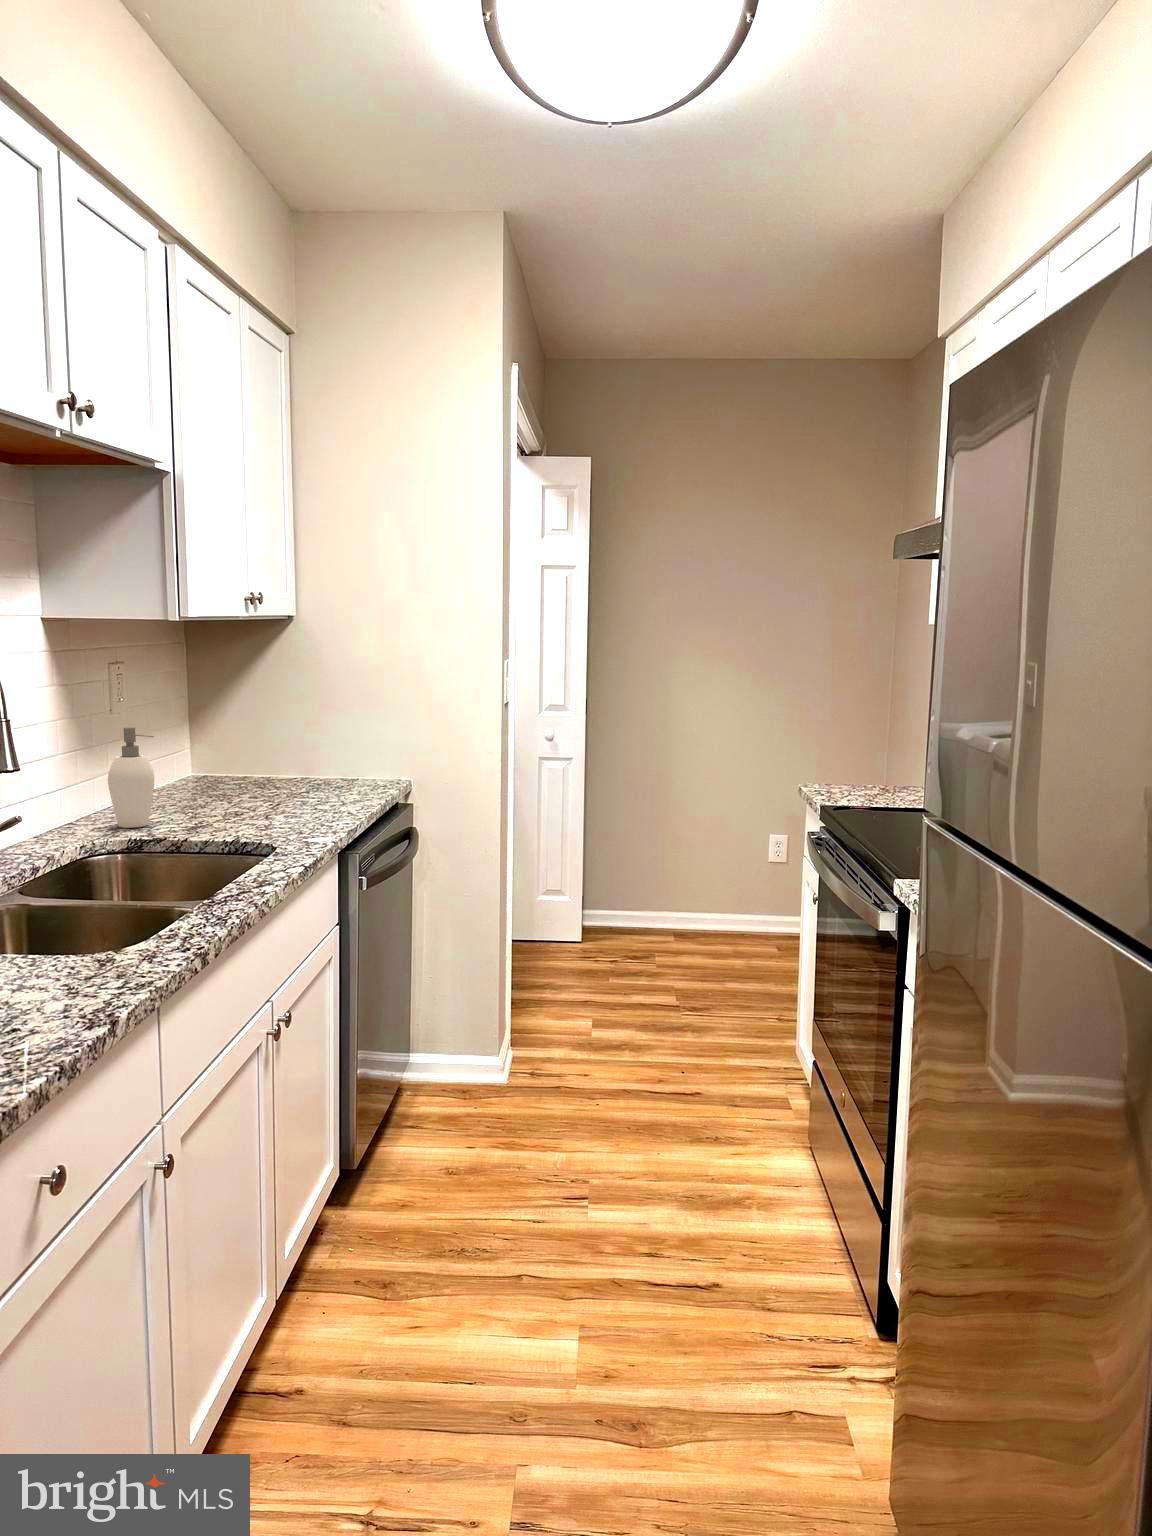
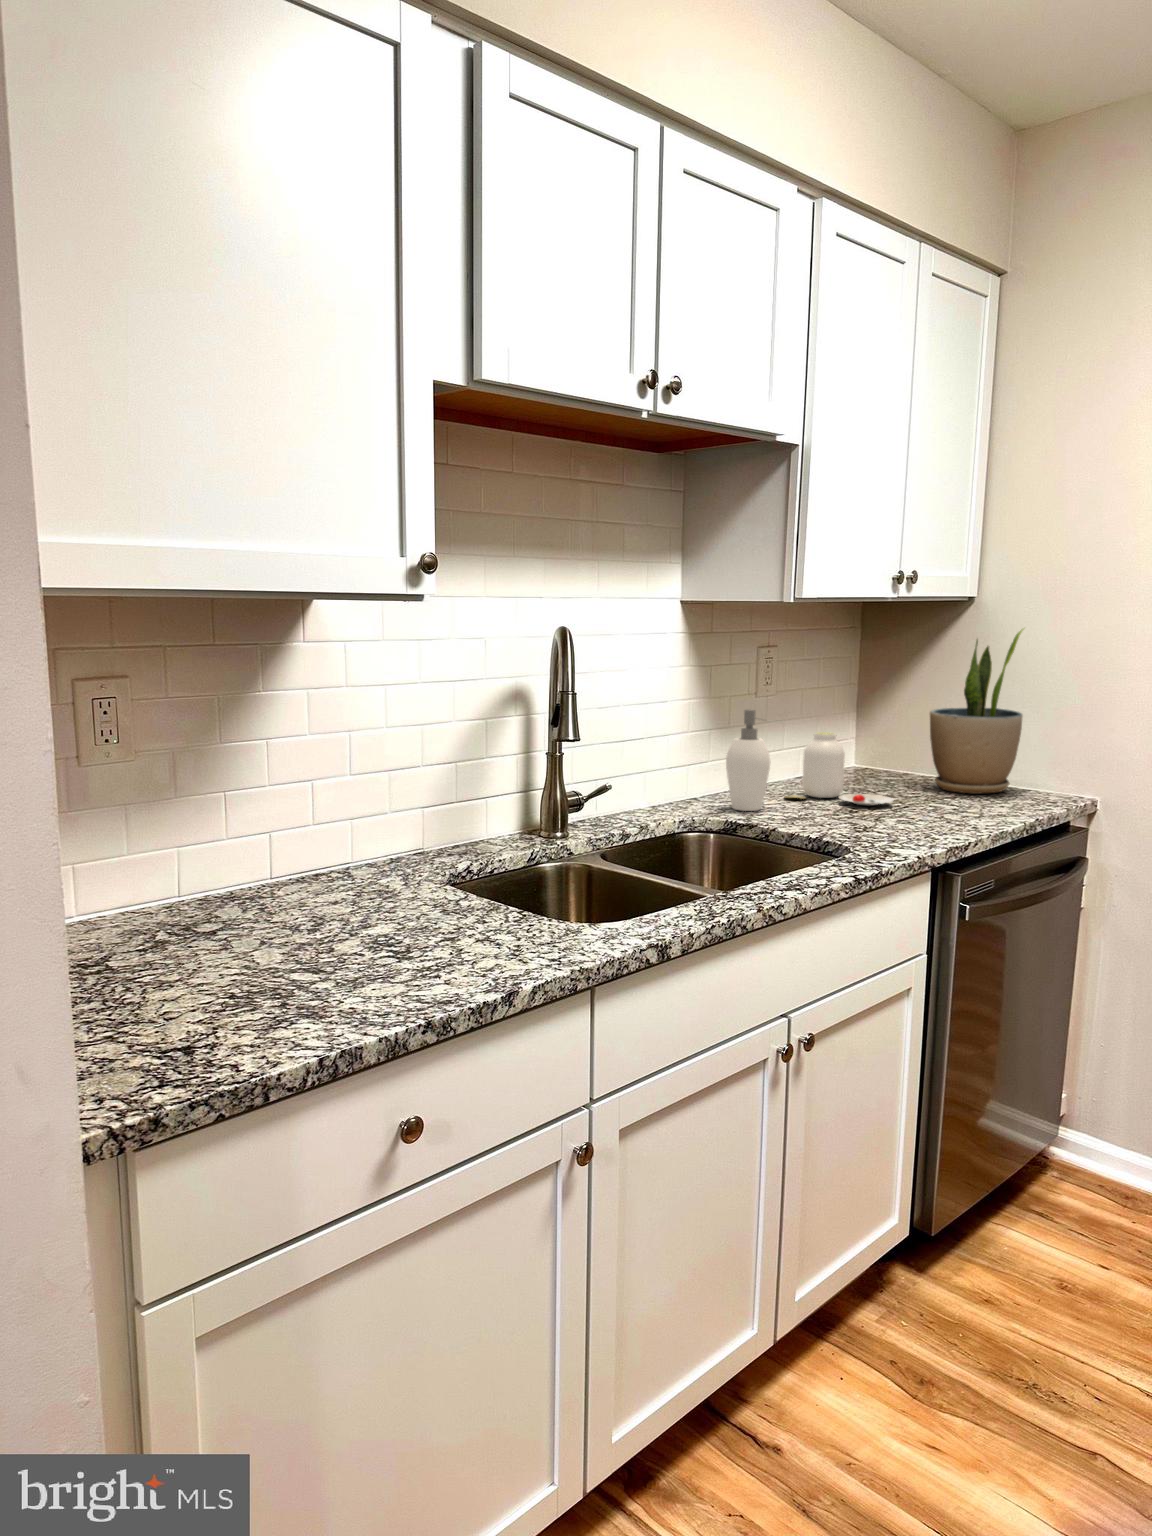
potted plant: none [270,642,349,788] -> present [930,629,1024,793]
jar: none [157,744,265,811] -> present [784,732,893,805]

